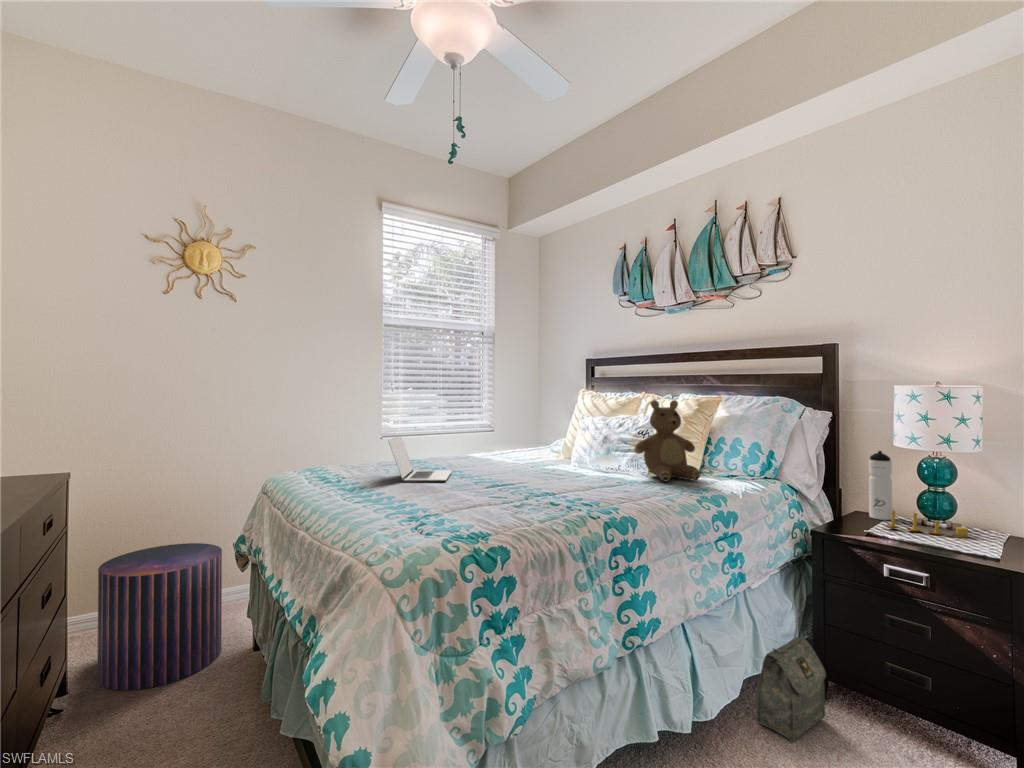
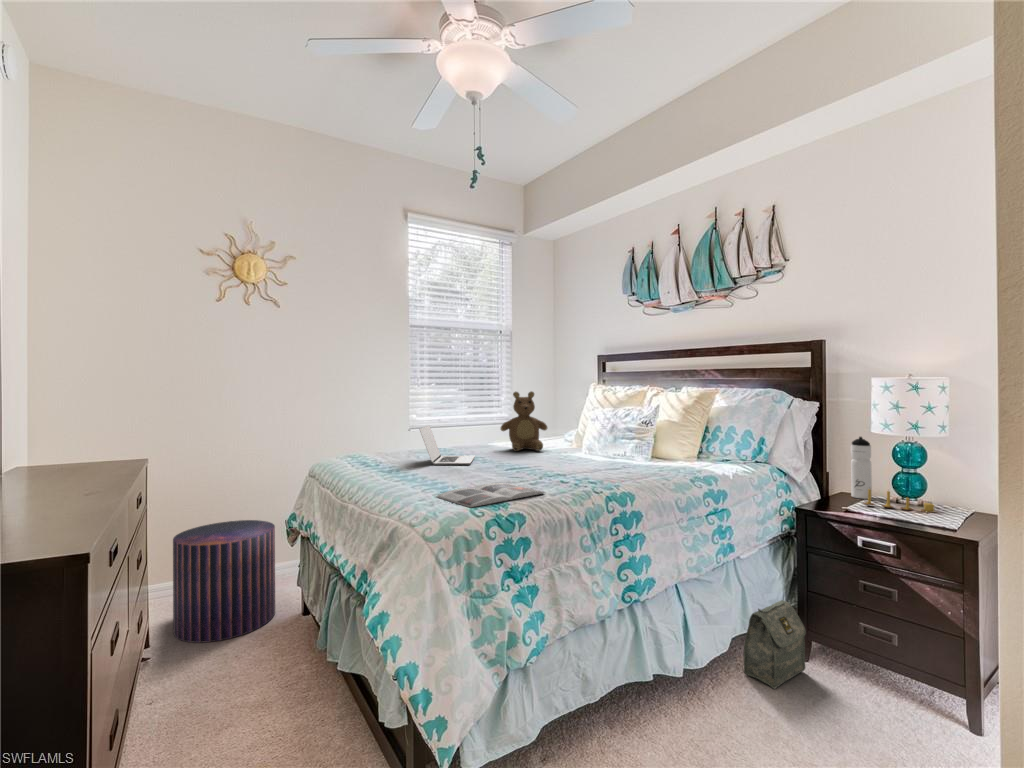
teddy bear: present [635,400,700,481] -> present [501,391,547,451]
magazine: none [402,507,533,541] -> present [436,483,545,507]

